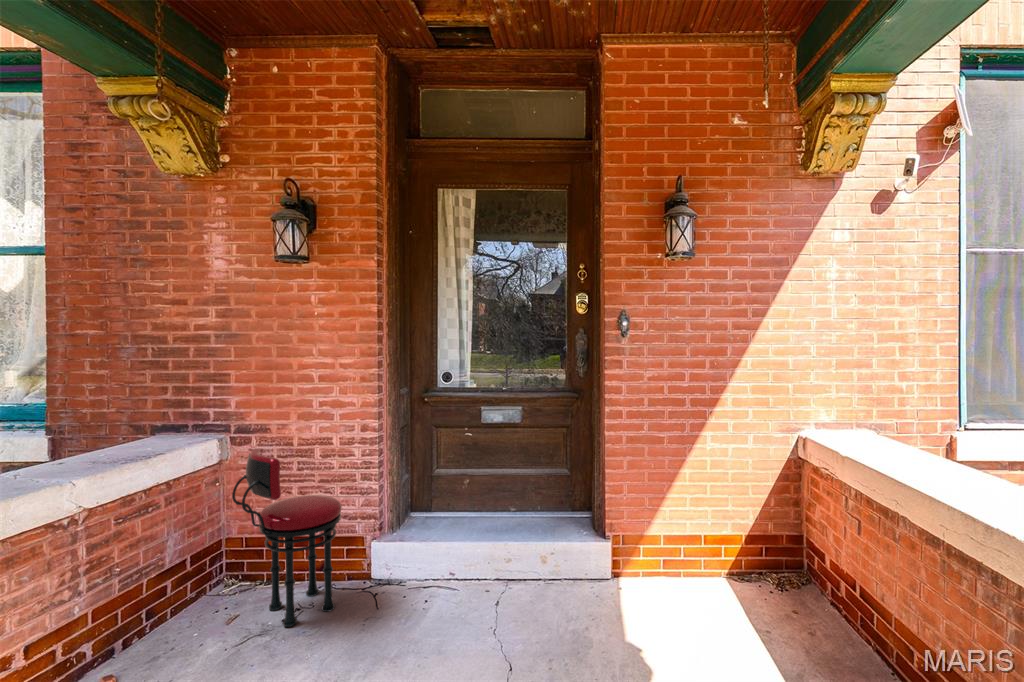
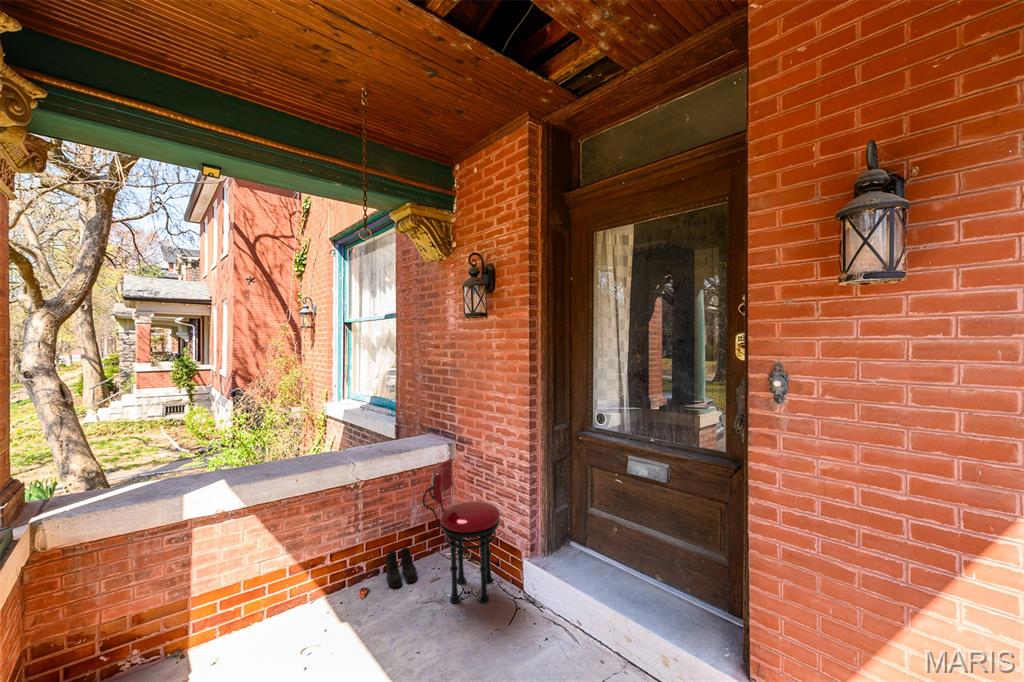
boots: none [135,596,204,657] -> present [386,547,417,587]

